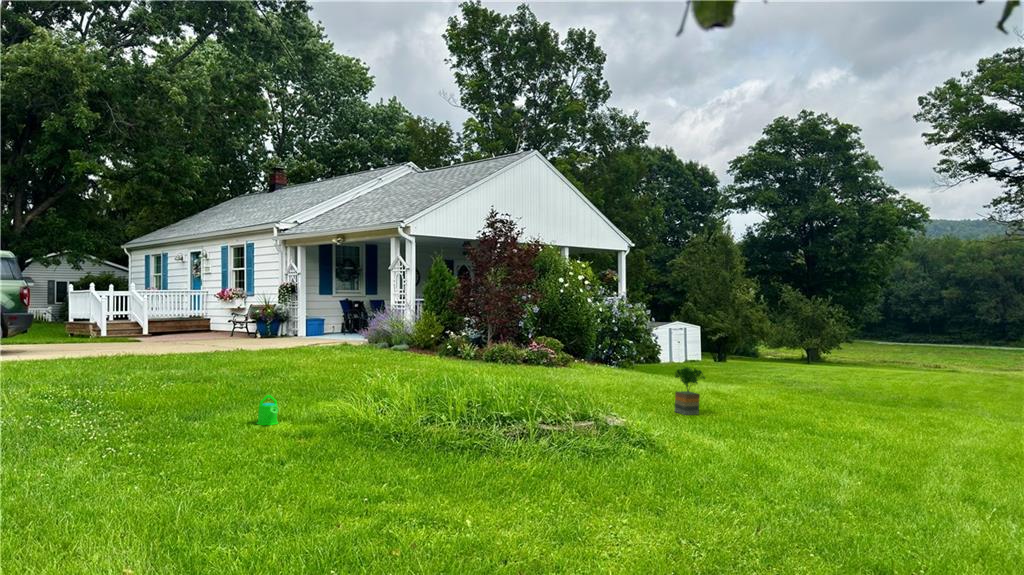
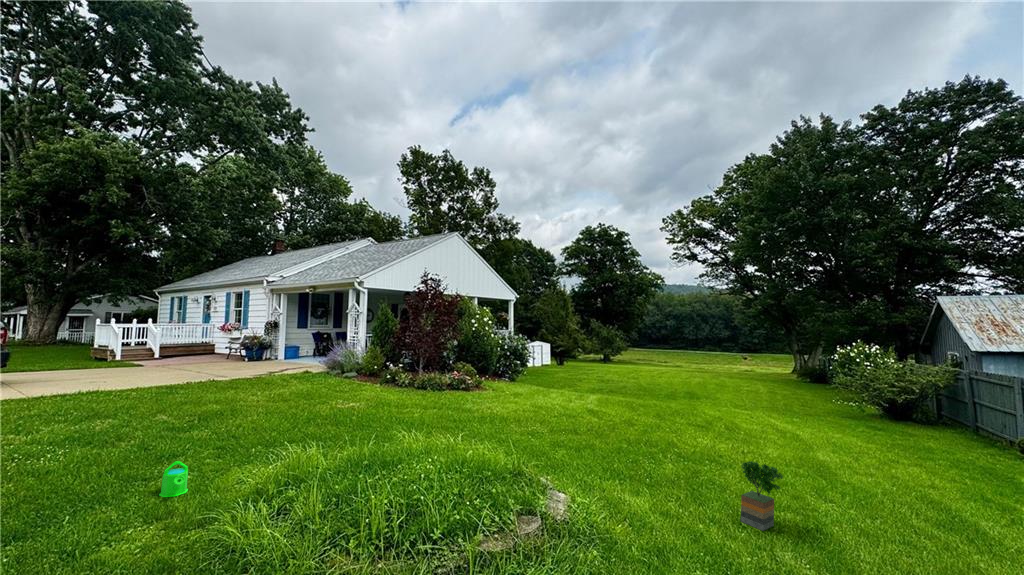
potted tree: present [675,367,705,415] -> present [741,461,783,531]

